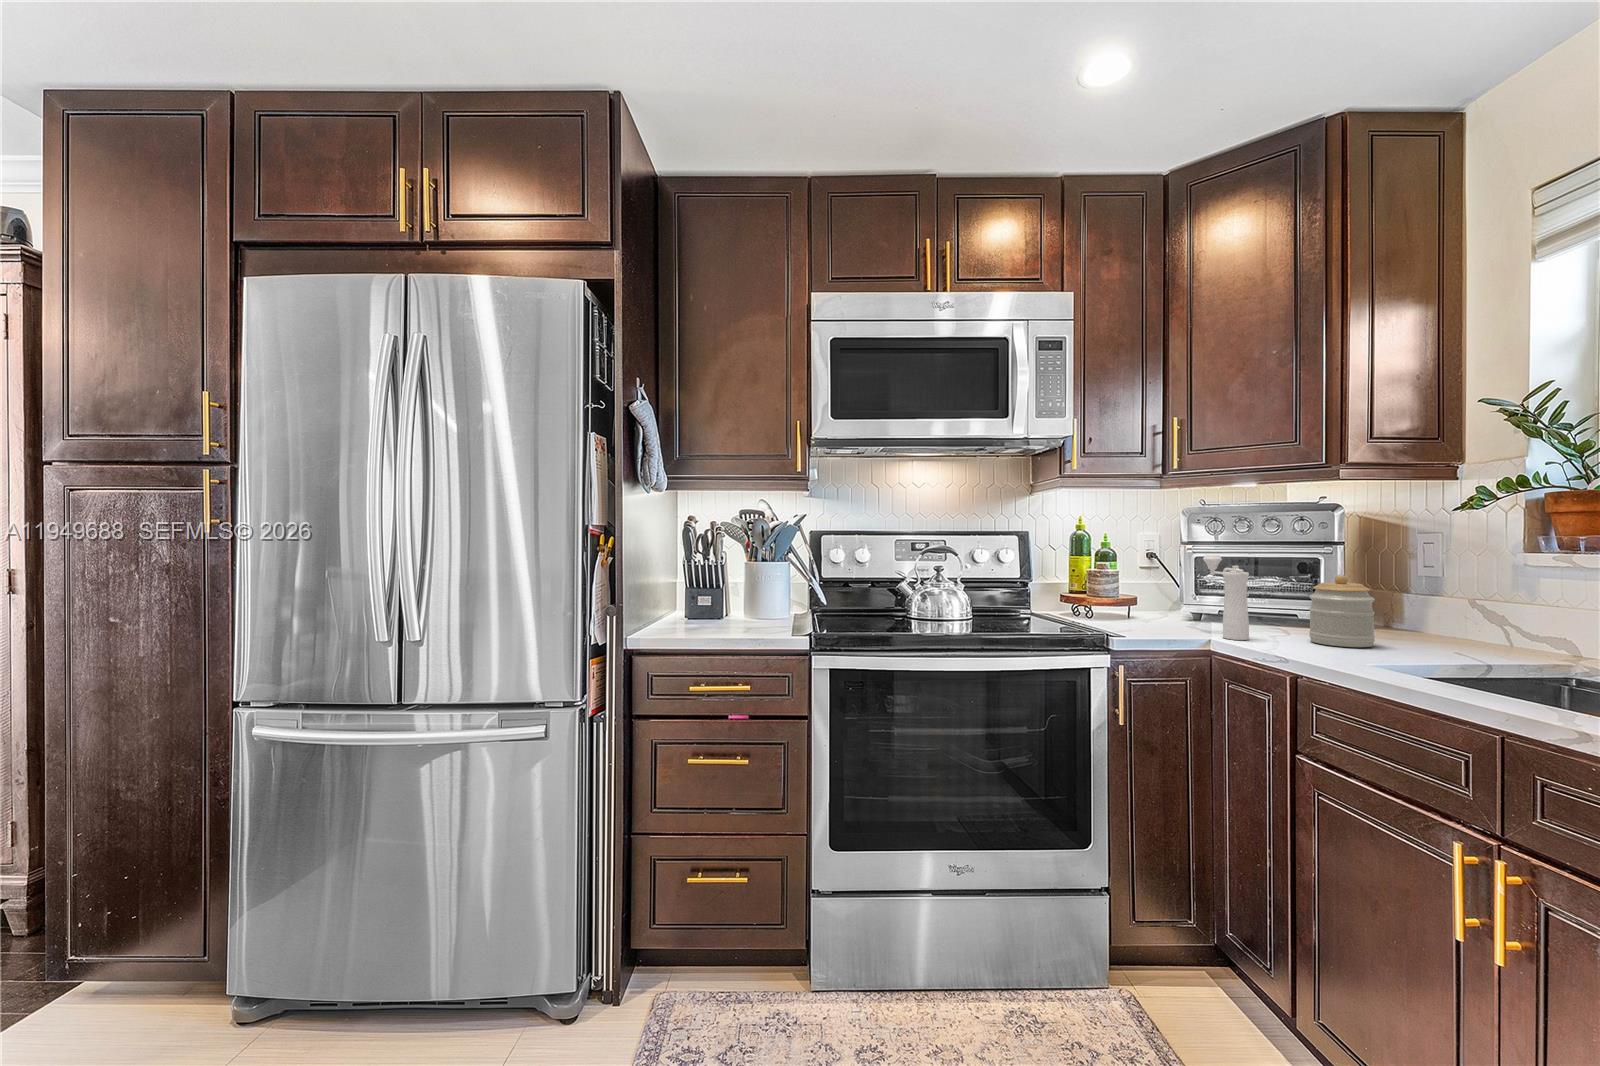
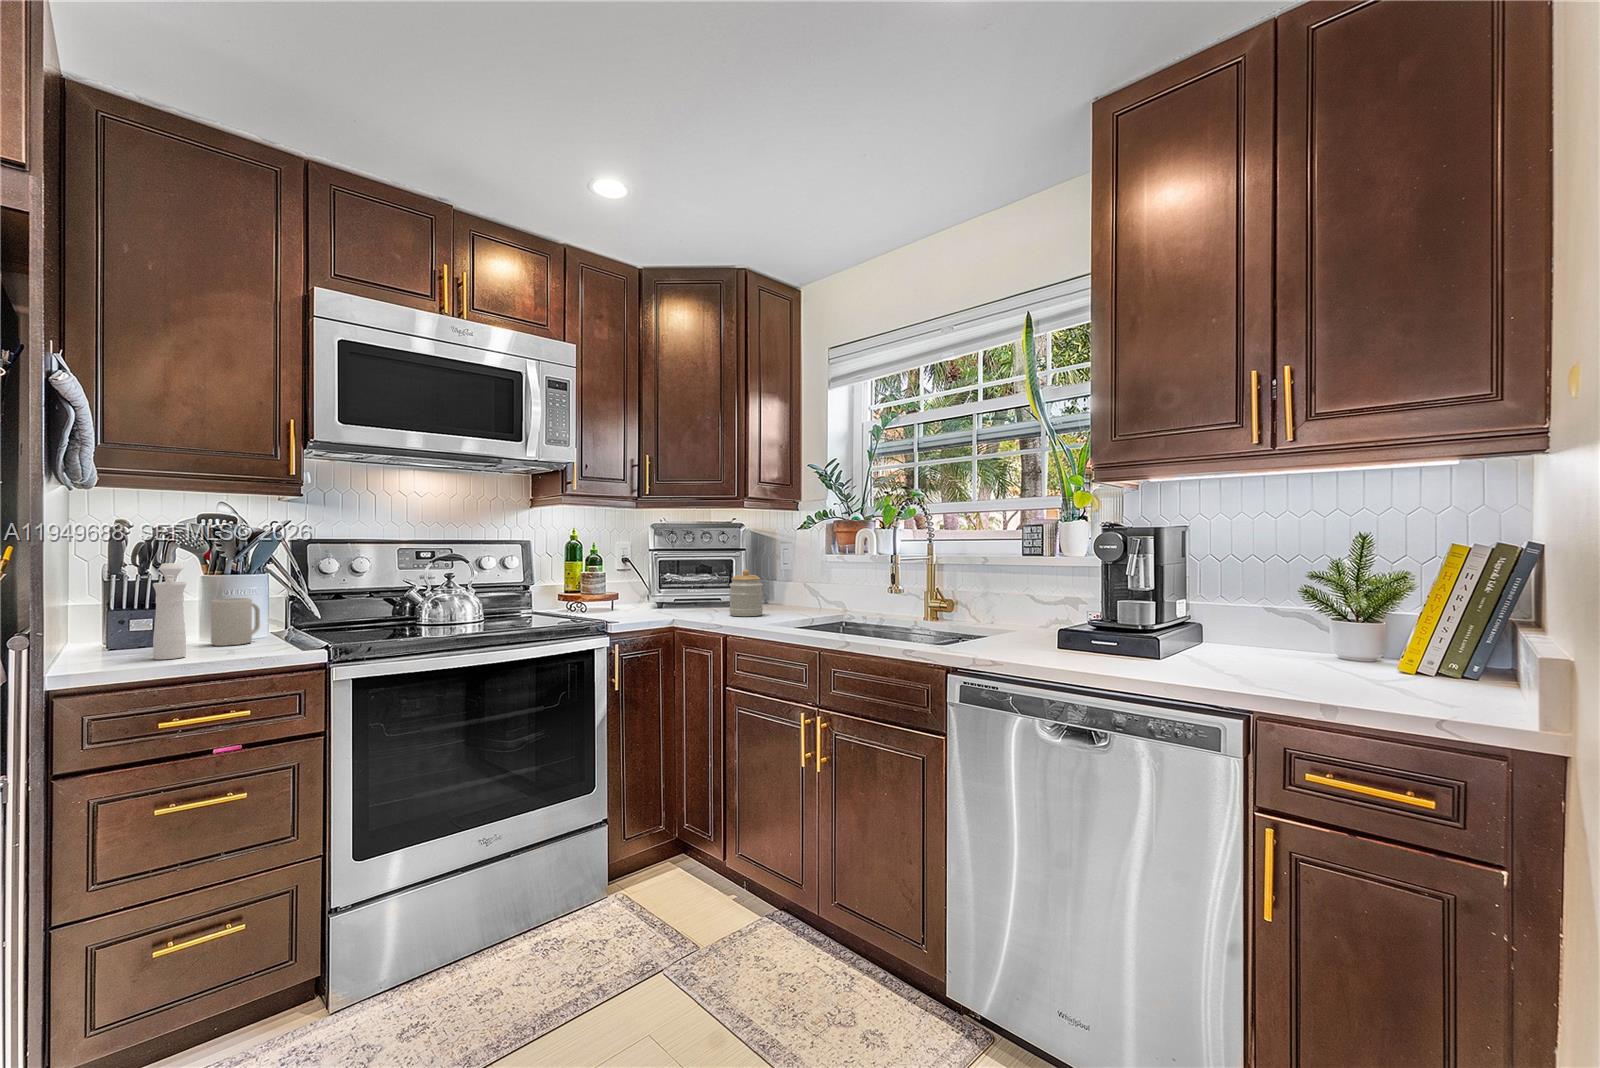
pepper mill: present [1203,554,1249,640] -> present [153,563,186,660]
mug: none [738,584,774,625] -> present [211,598,260,646]

